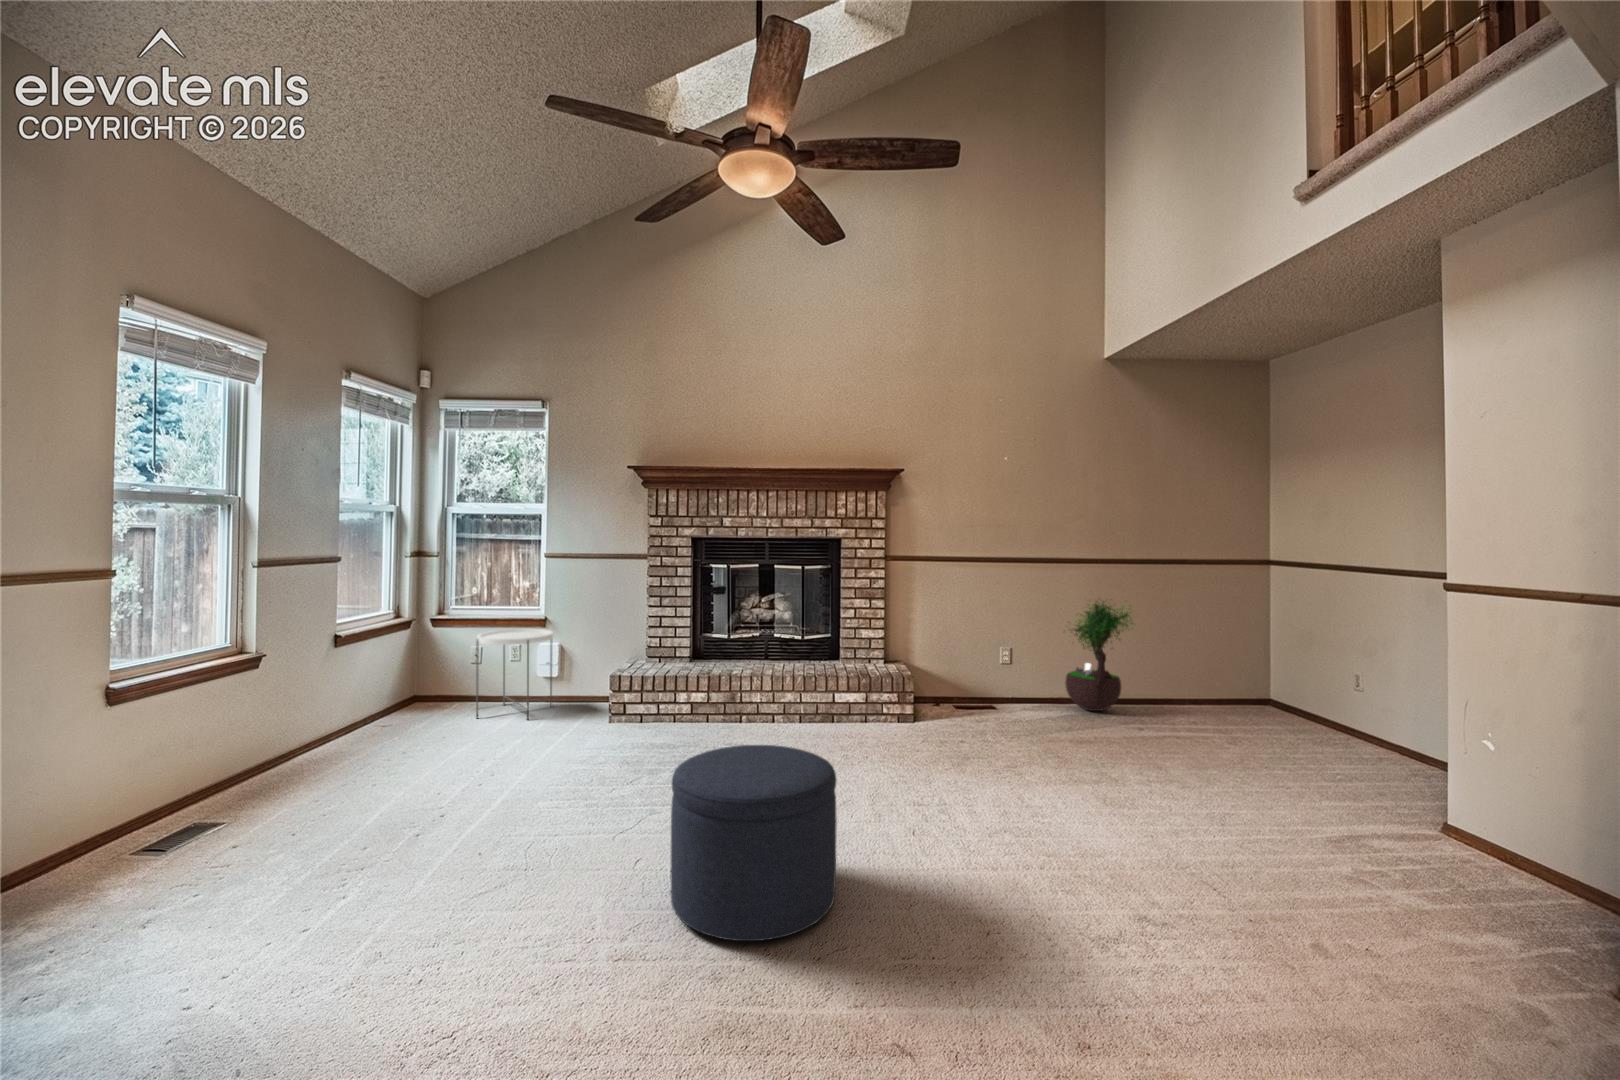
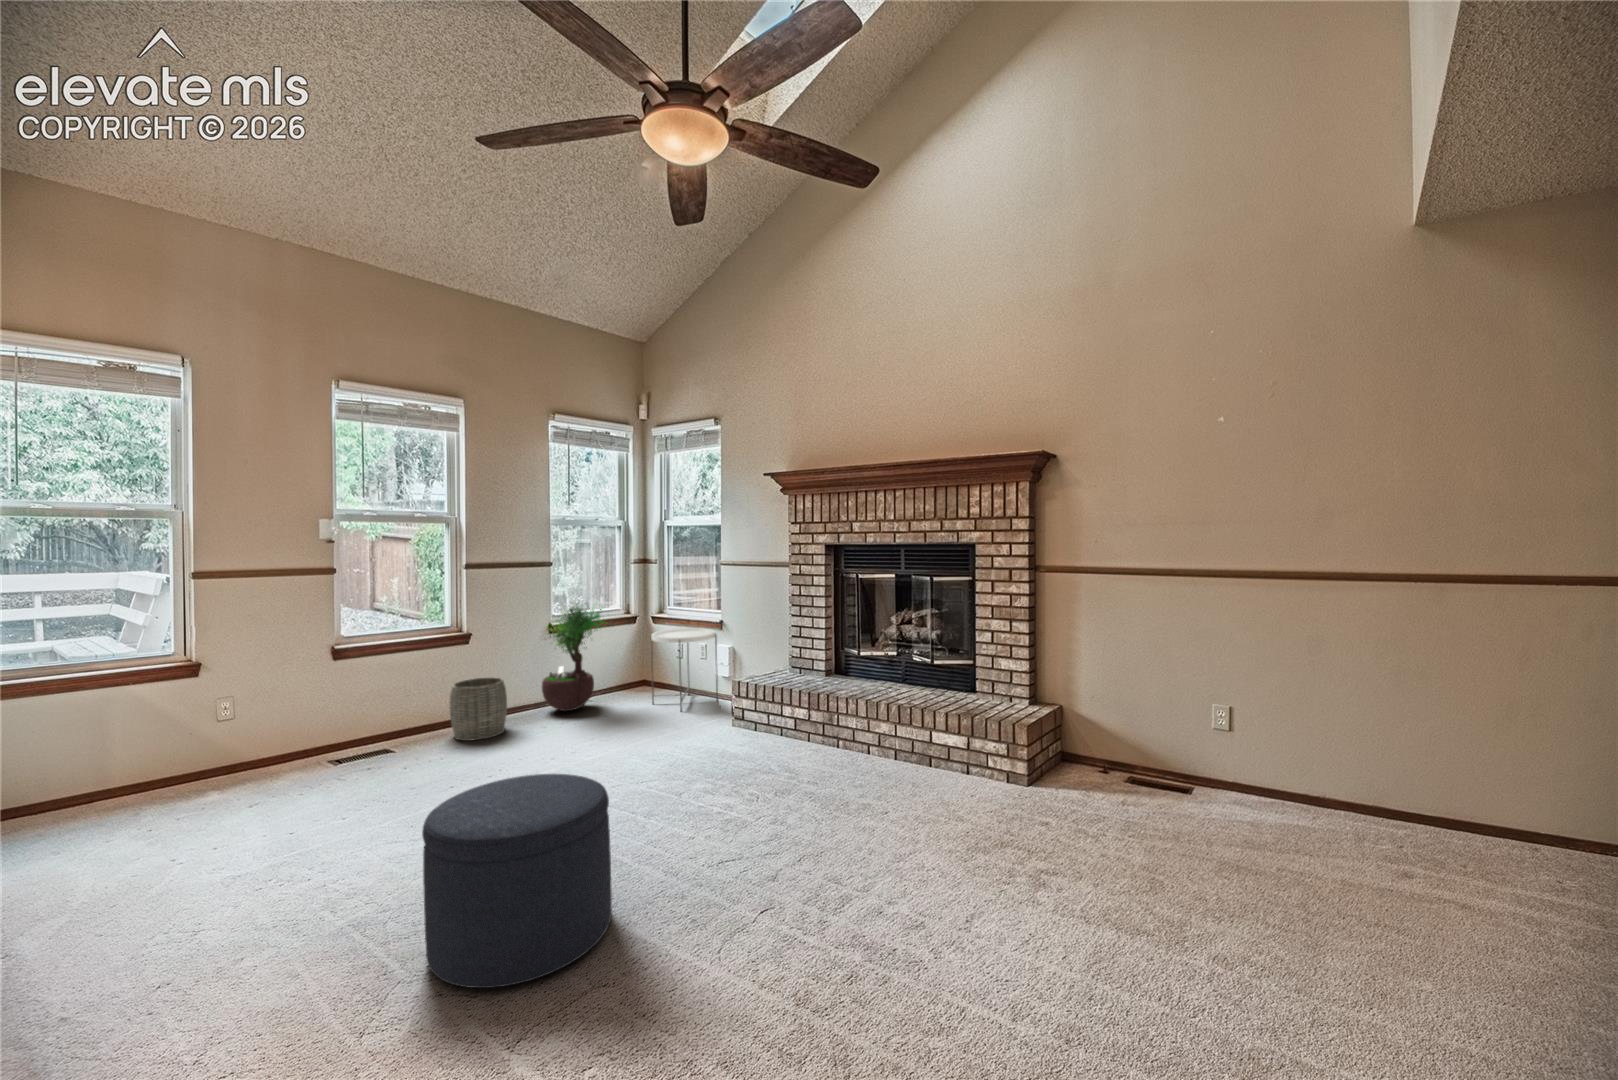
potted tree: present [1065,601,1136,711] -> present [542,603,604,711]
woven basket: none [241,704,329,793] -> present [449,677,507,741]

